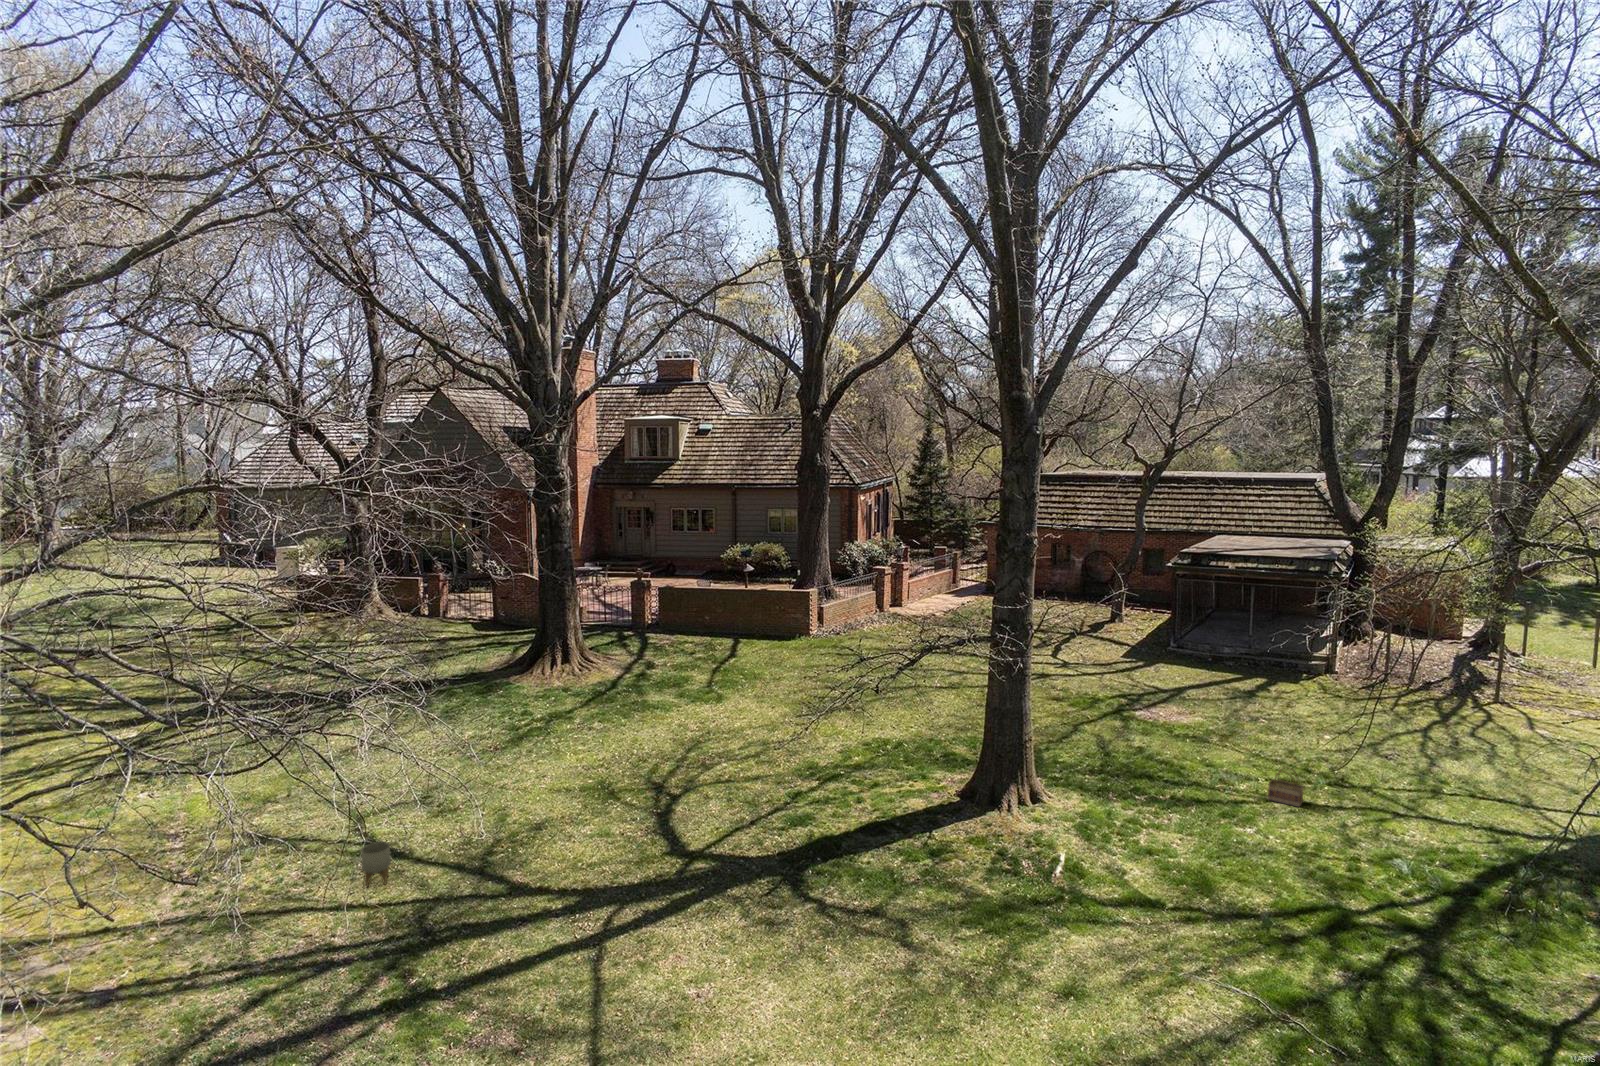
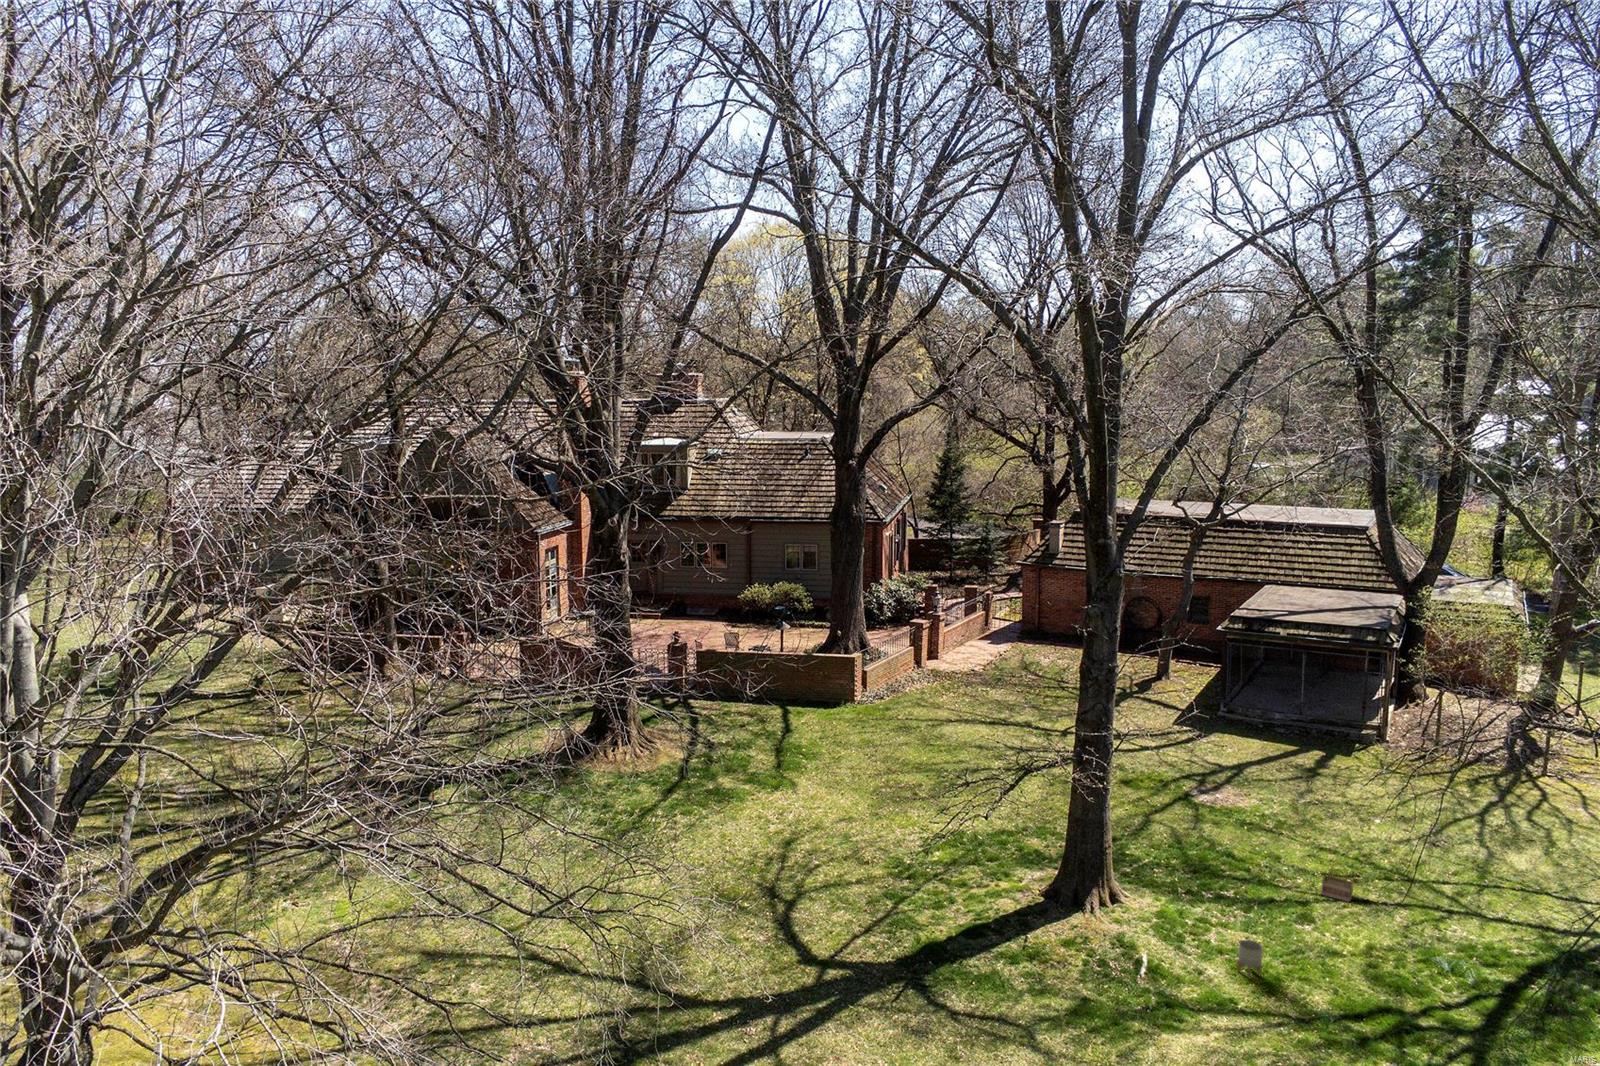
planter: present [361,842,391,887] -> present [1237,940,1263,978]

